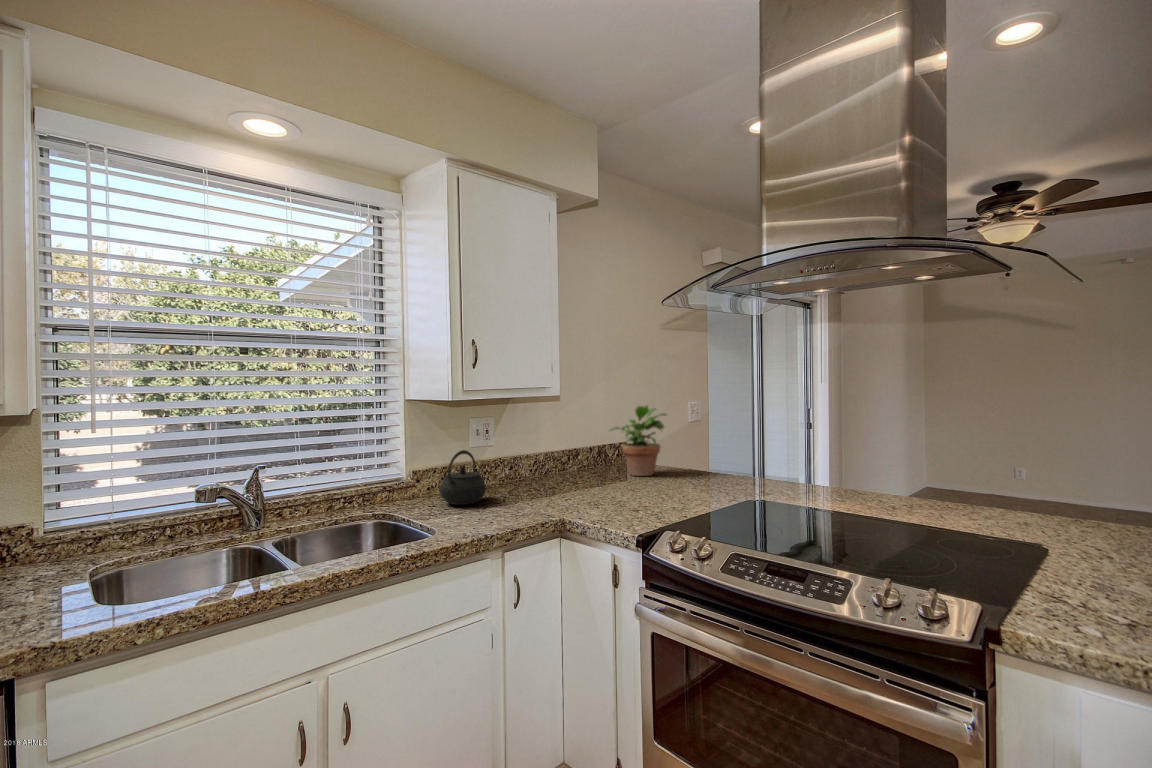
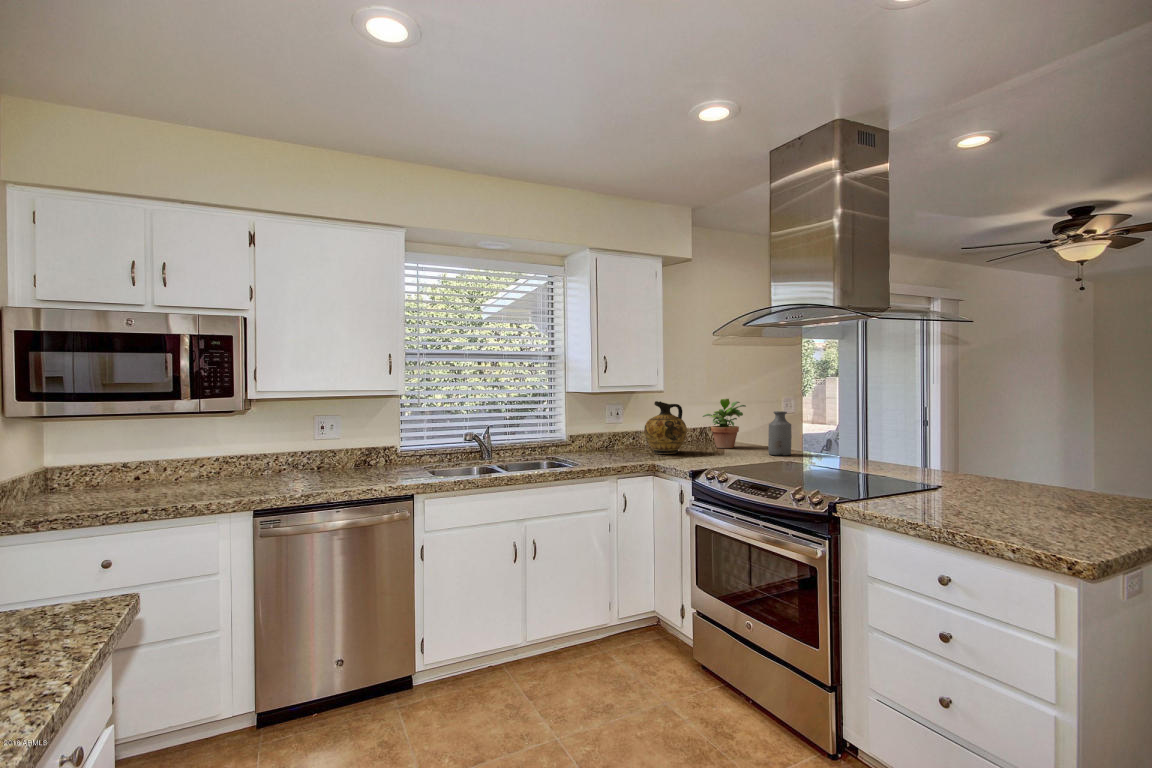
ceramic jug: none [533,411,598,494] -> present [644,401,687,454]
bottle: none [713,424,746,489] -> present [768,411,792,456]
kettle: present [439,450,486,505] -> none [585,423,613,456]

